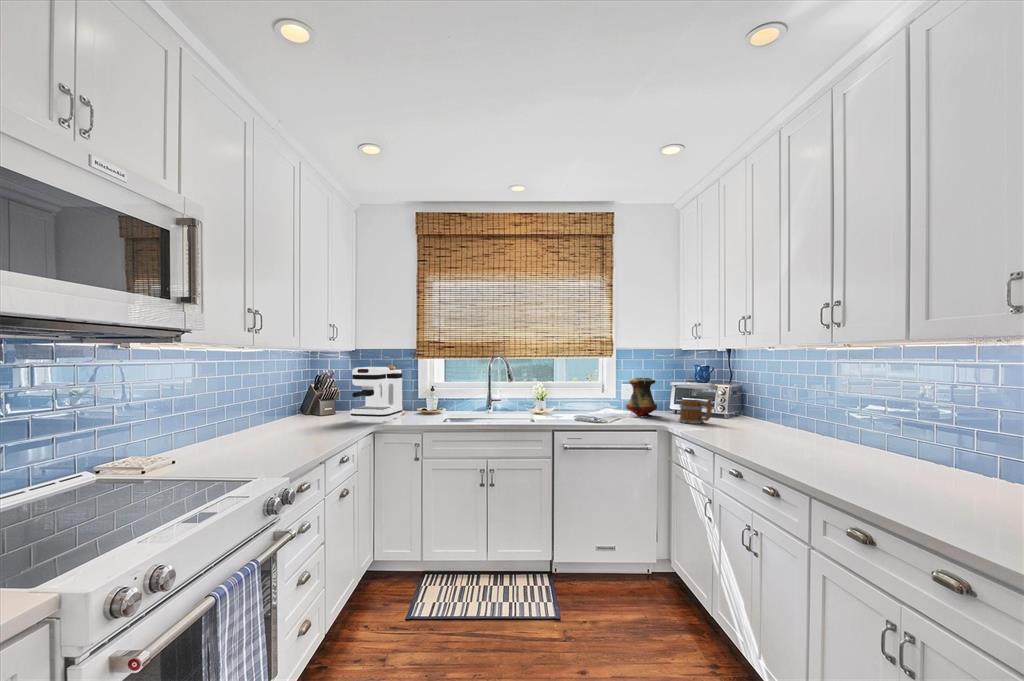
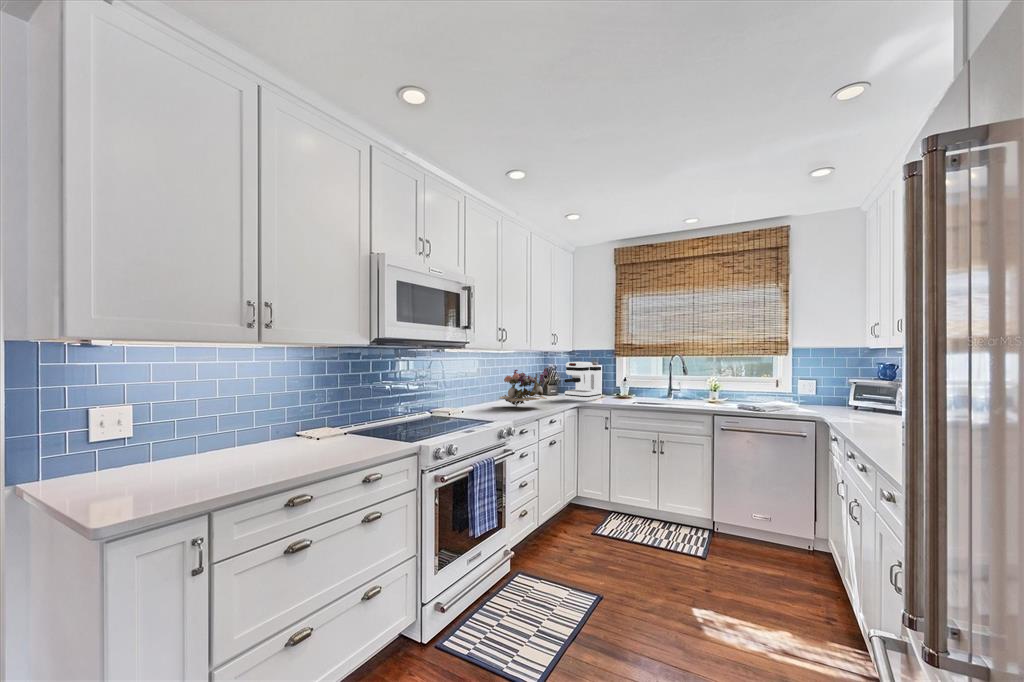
flower arrangement: none [247,376,334,442] -> present [500,368,548,406]
vase: present [626,378,657,417] -> none [791,377,824,411]
mug: present [679,398,712,424] -> none [836,397,868,419]

